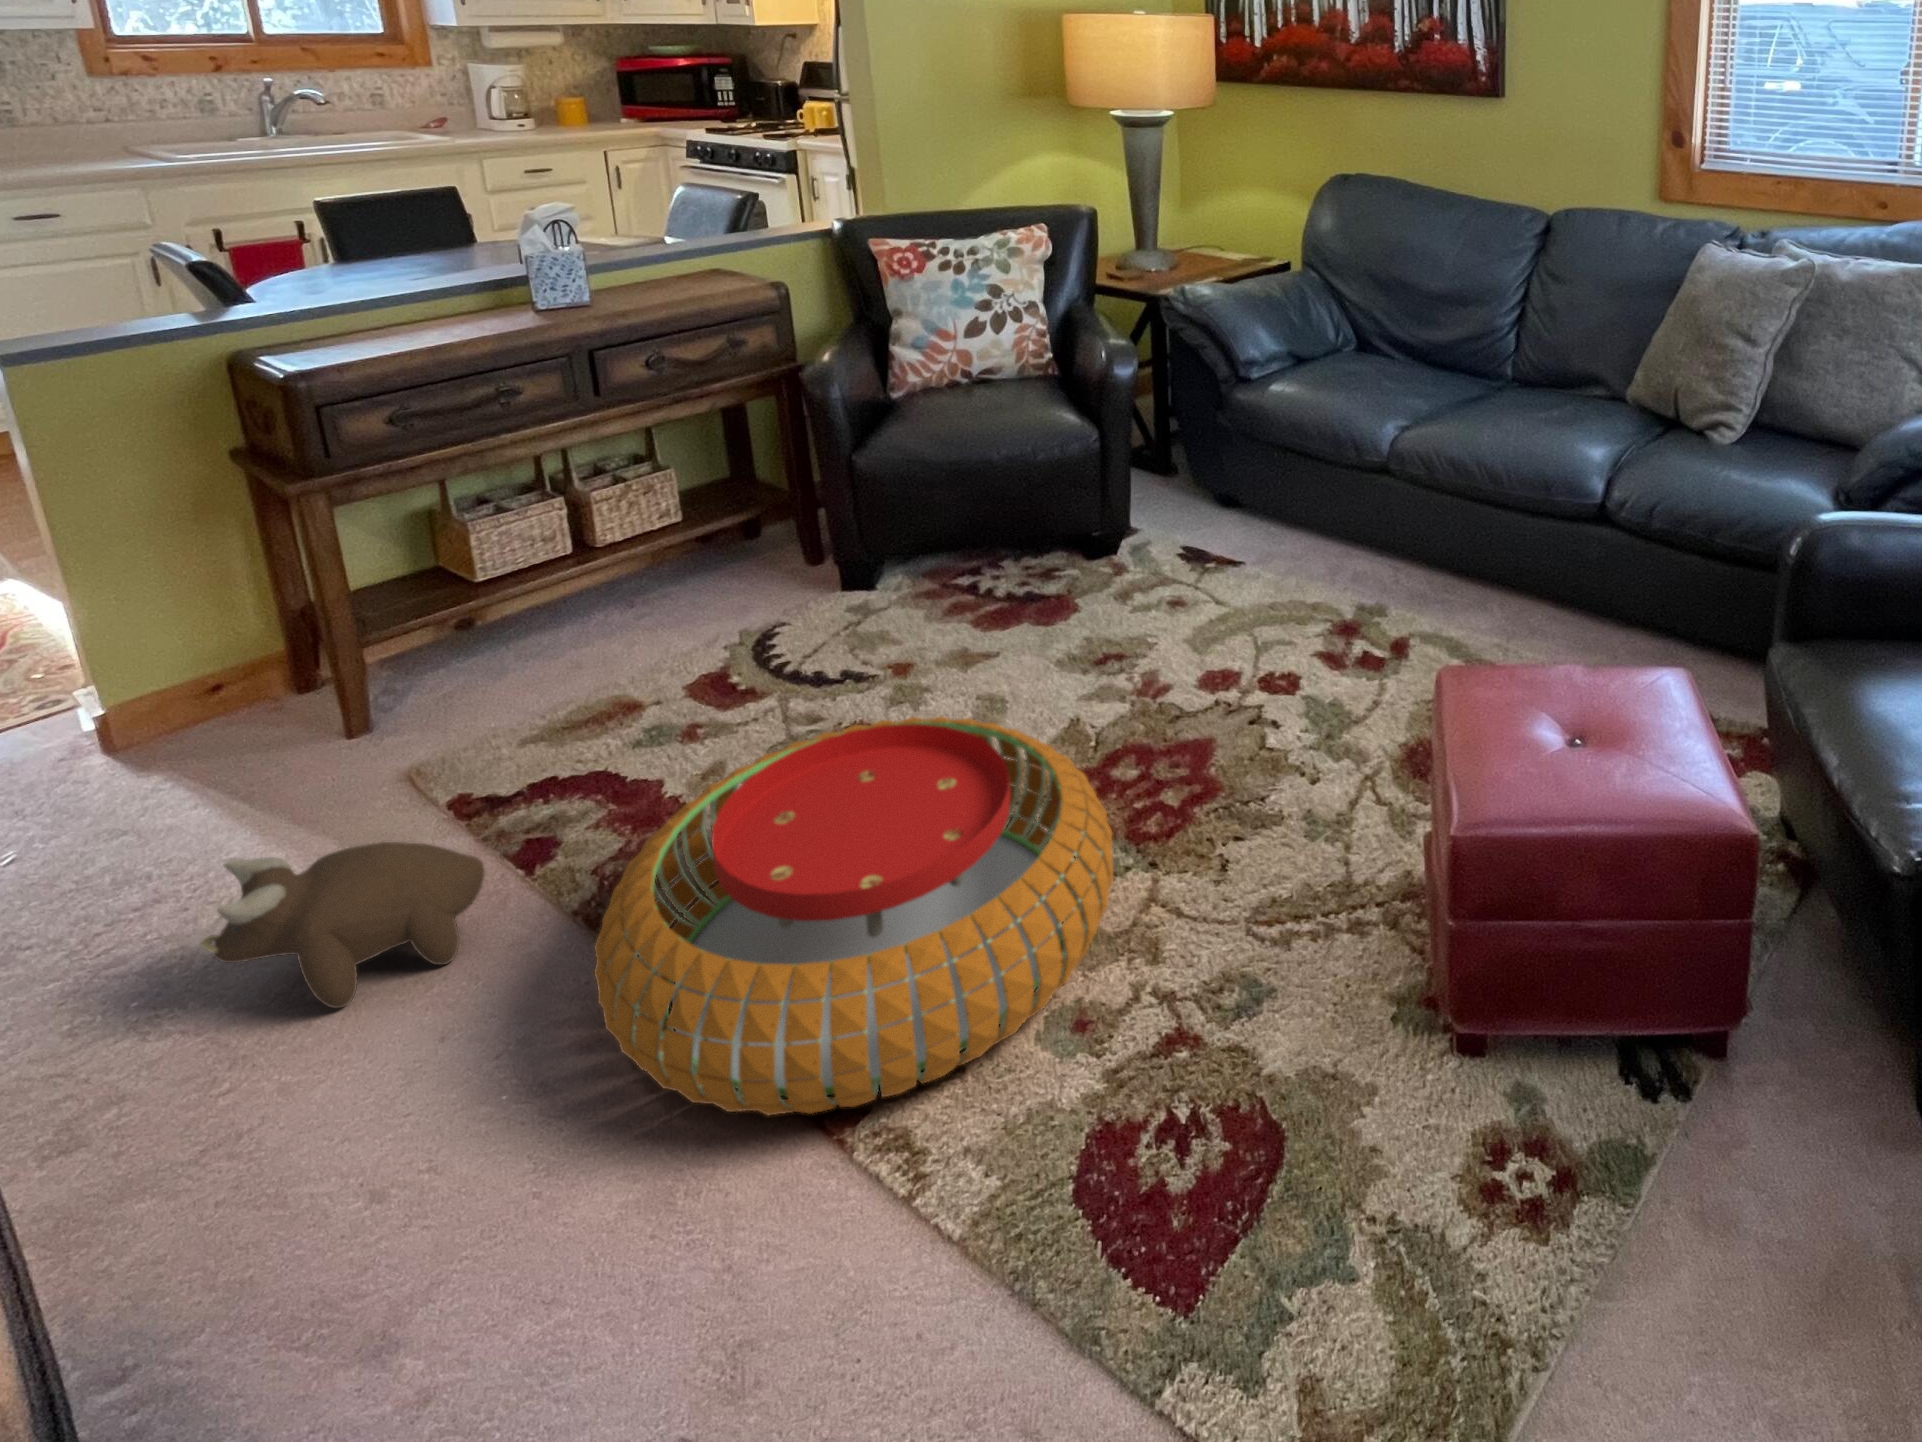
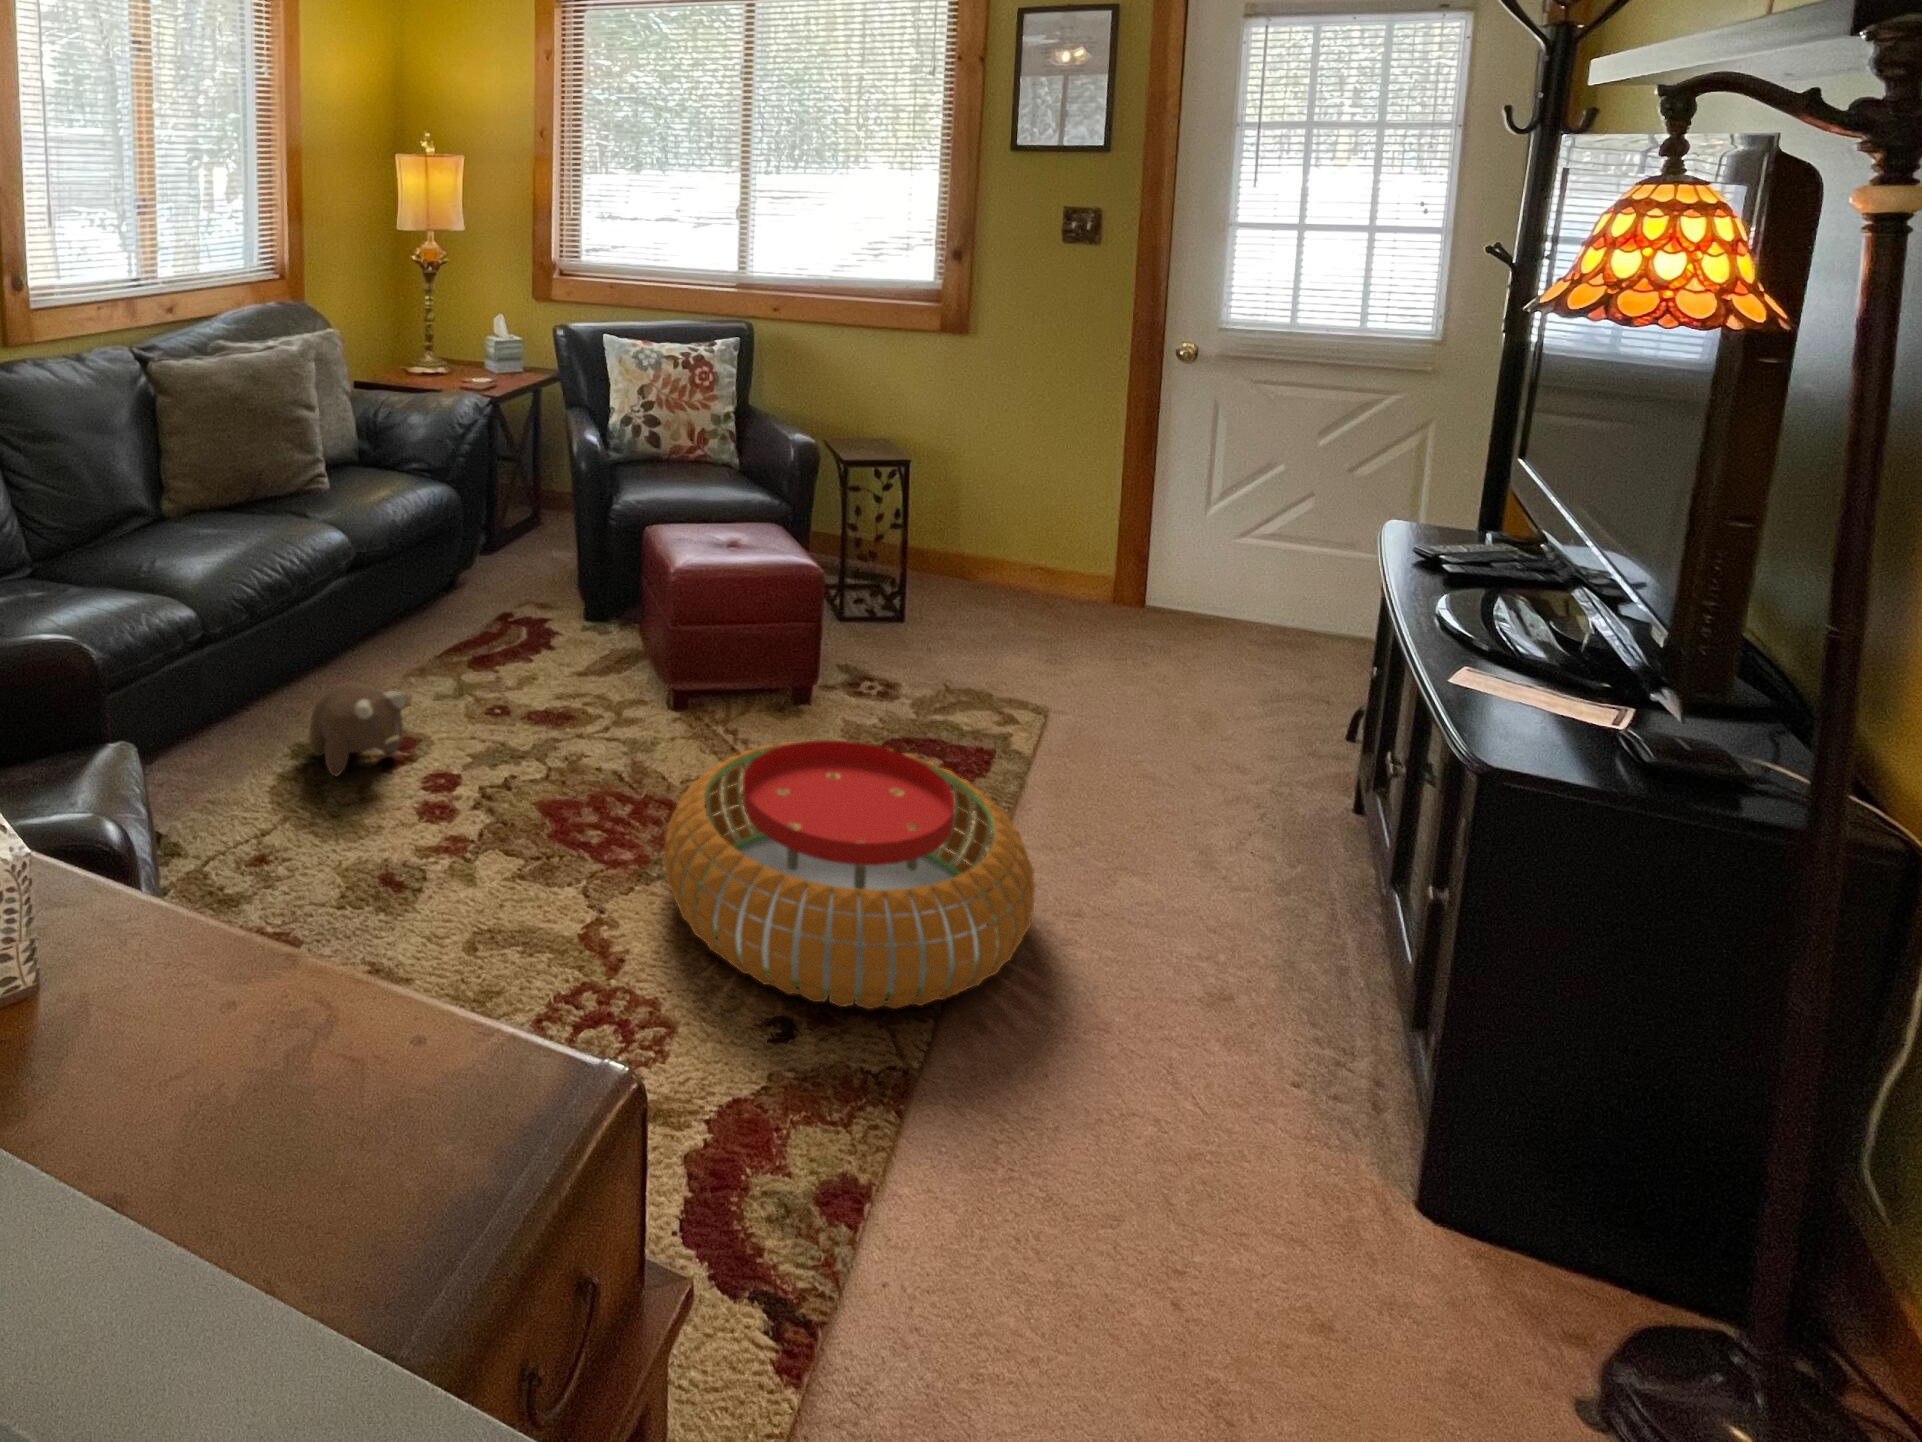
plush toy: present [201,842,485,1009] -> present [309,682,407,776]

